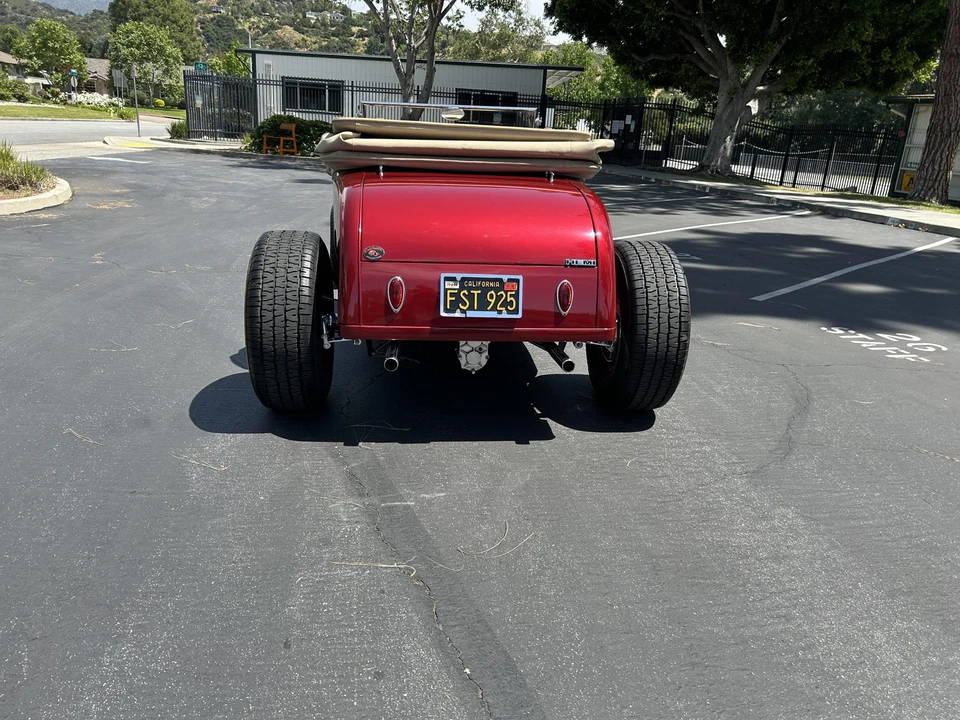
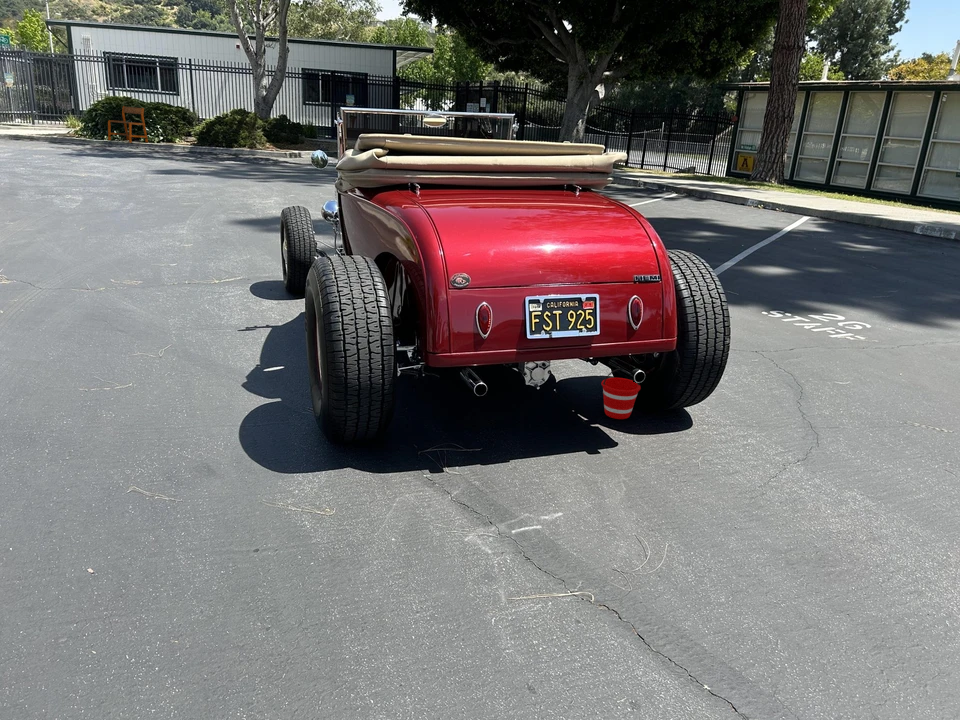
bucket: none [559,362,600,415] -> present [601,369,641,419]

